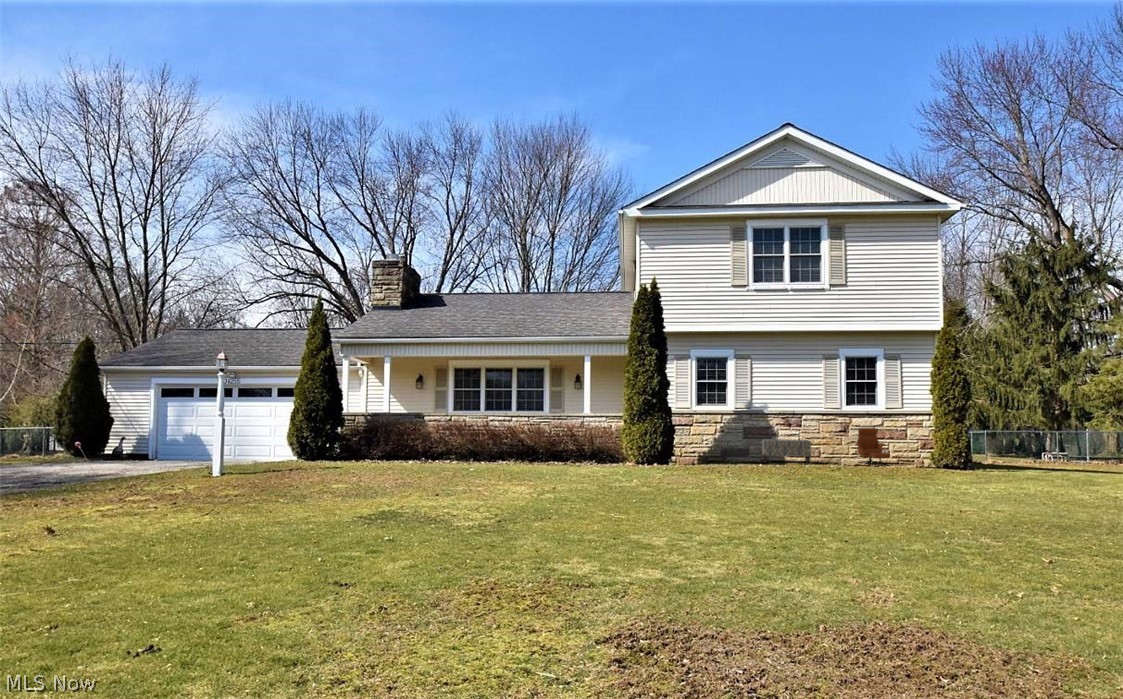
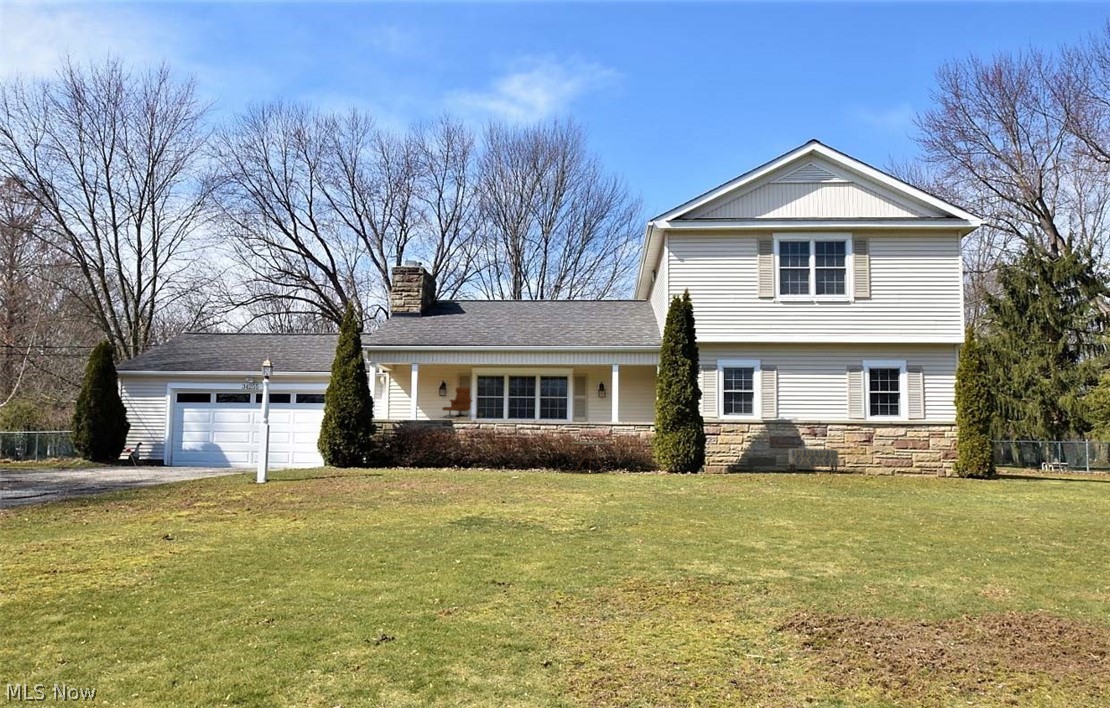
lounge chair: present [855,428,890,466] -> present [442,388,472,417]
round table: none [536,433,578,464] -> present [570,442,610,471]

